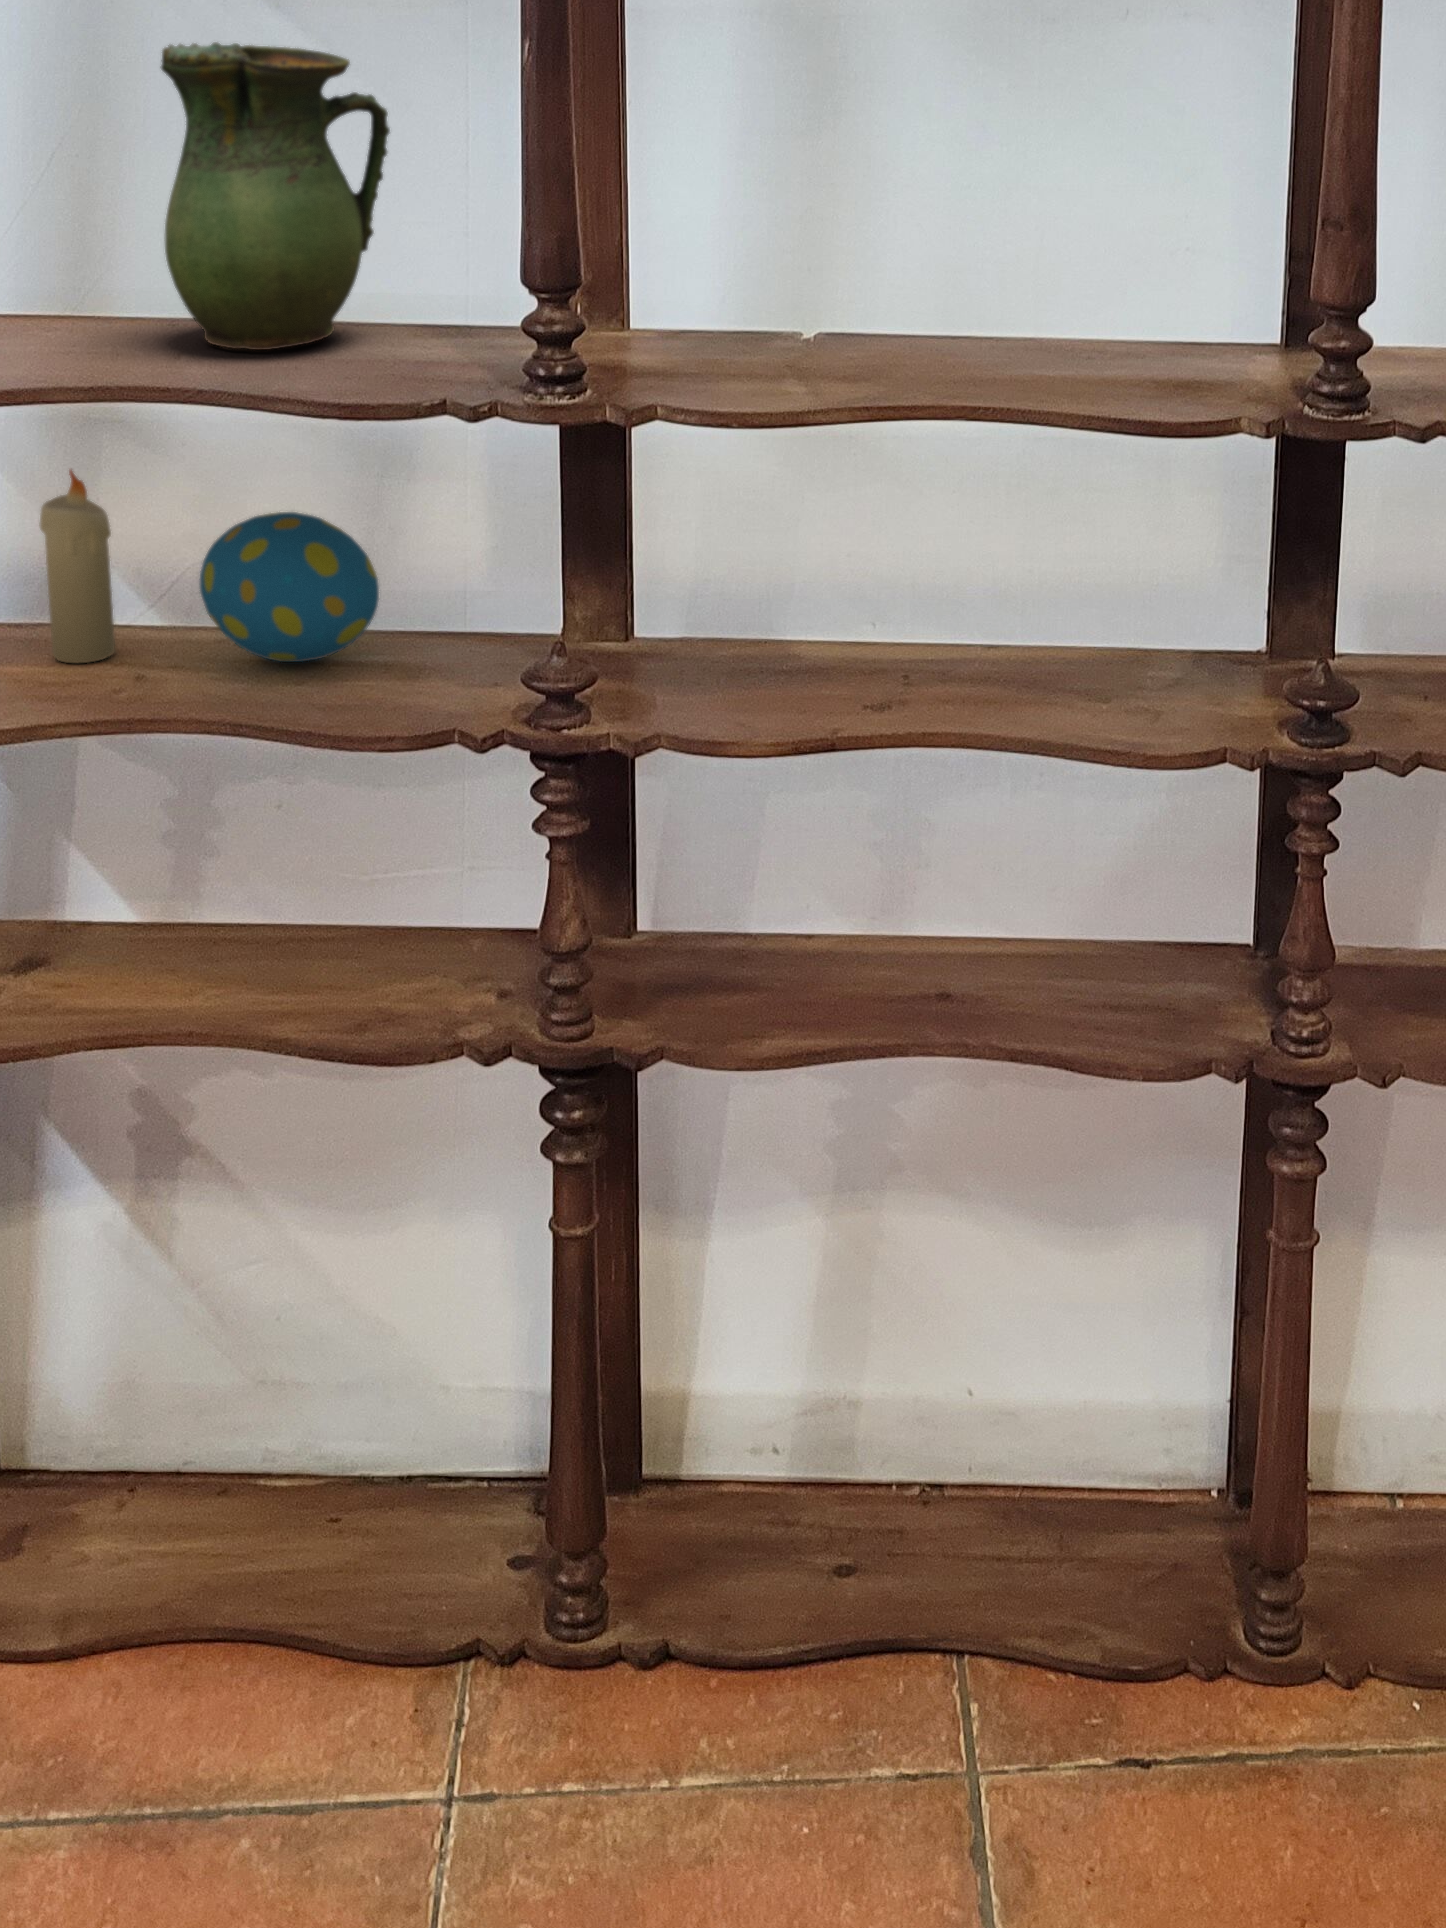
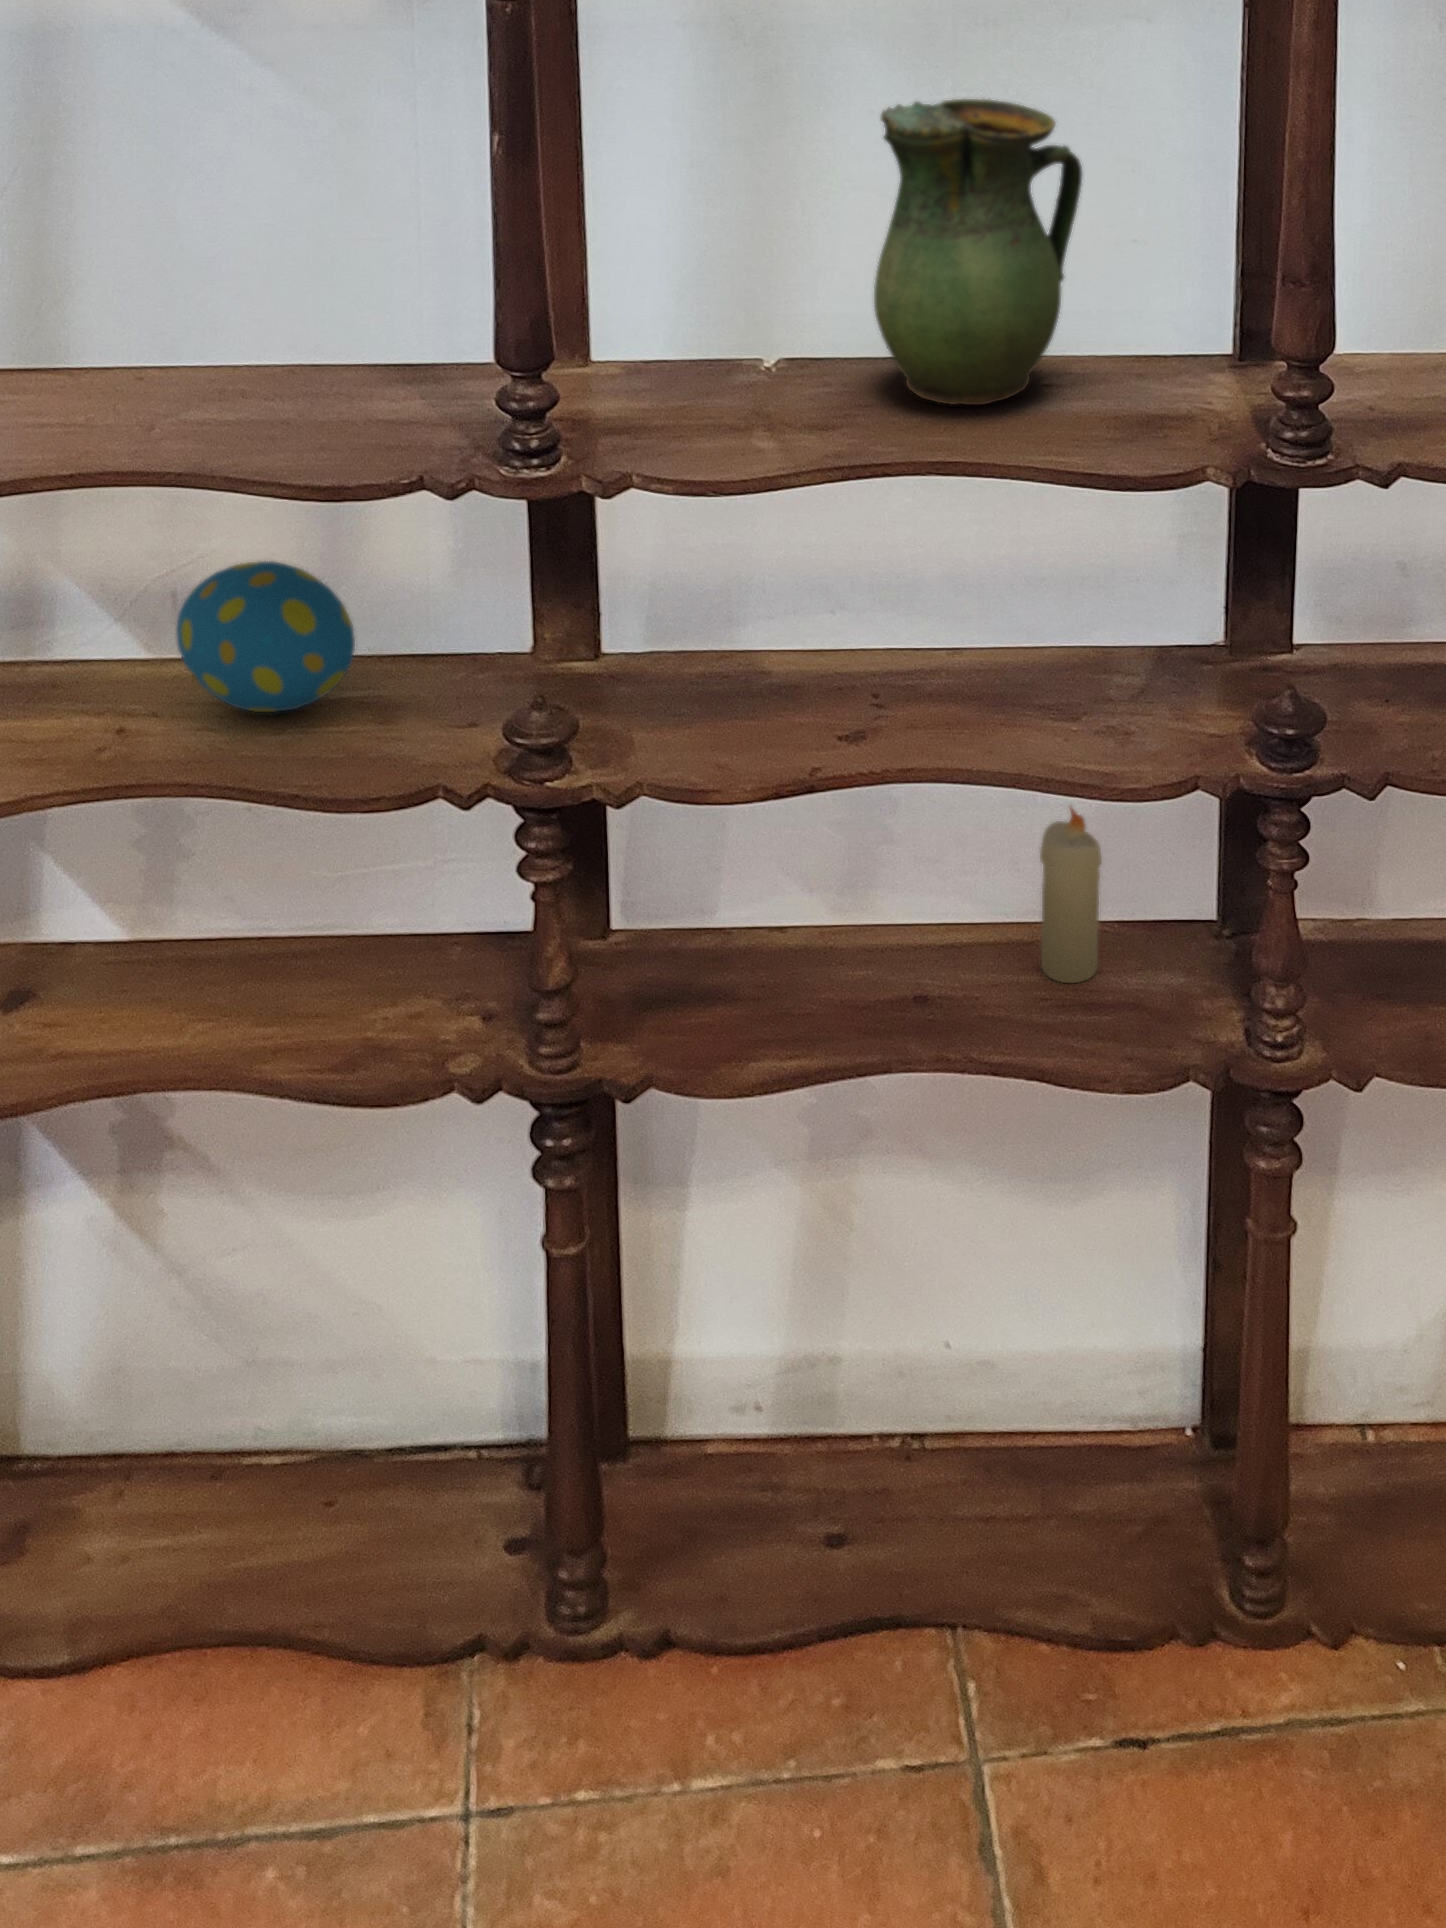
pitcher: present [161,42,390,350] -> present [874,99,1082,405]
candle: present [39,470,115,663] -> present [1040,807,1102,983]

